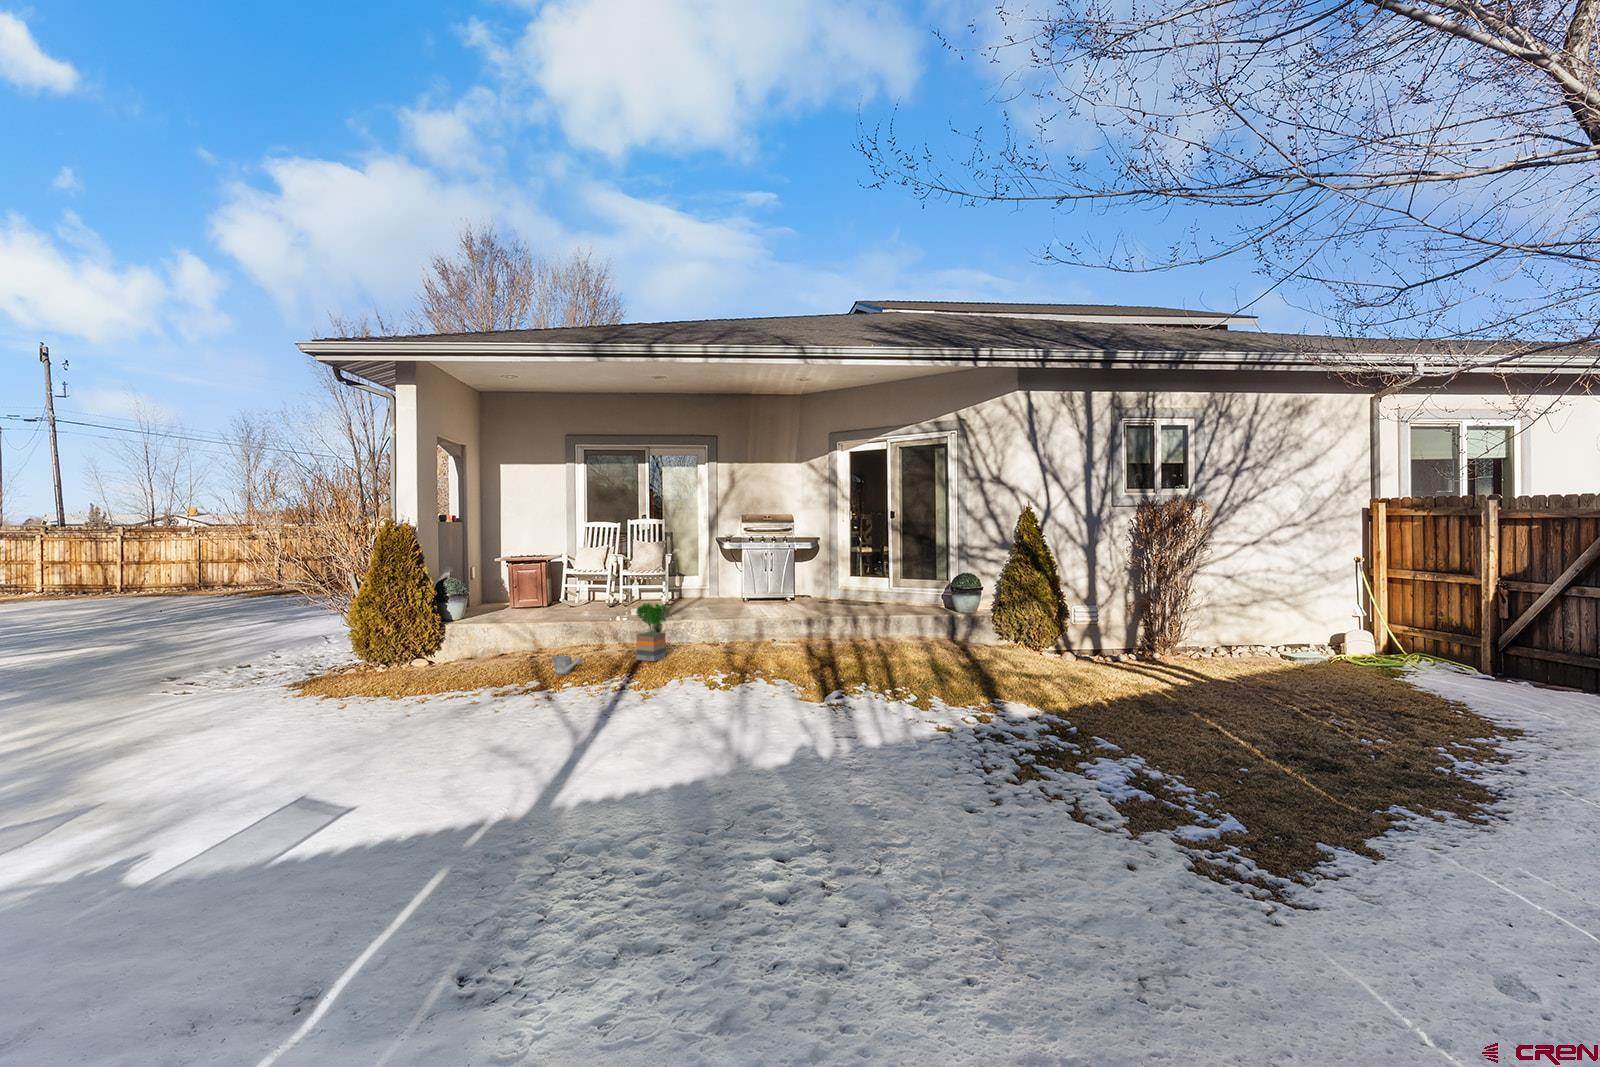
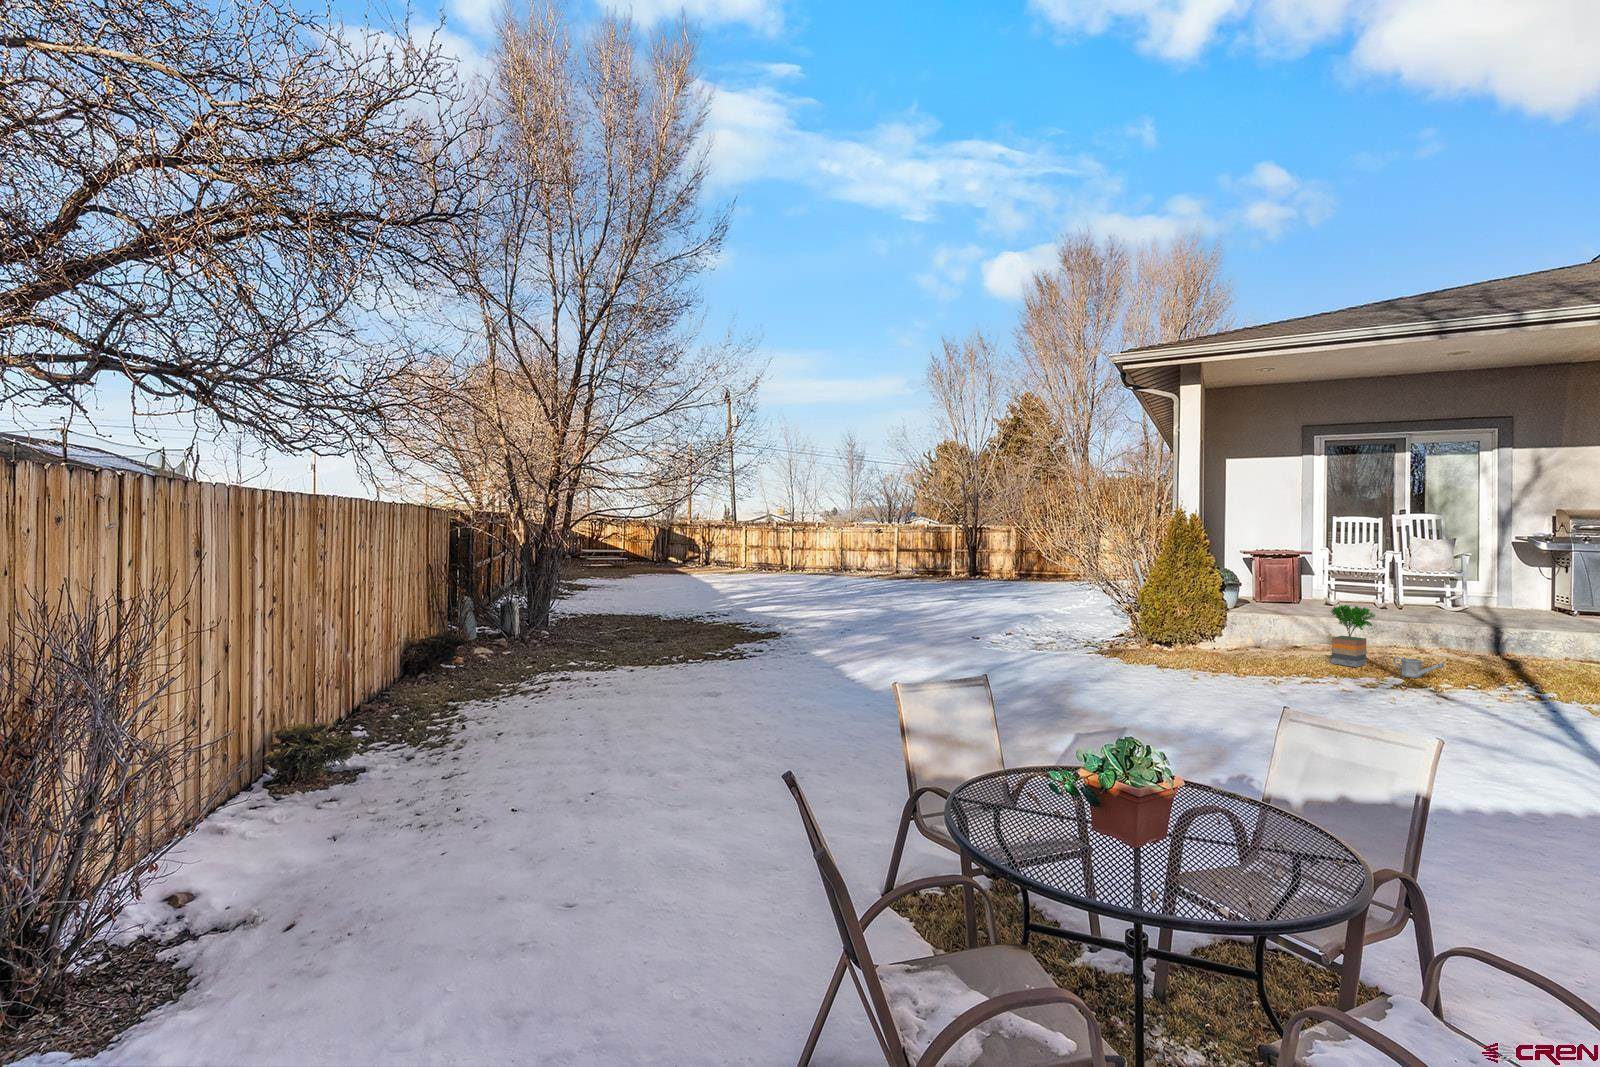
potted tree: present [636,603,670,661] -> present [1331,605,1375,667]

